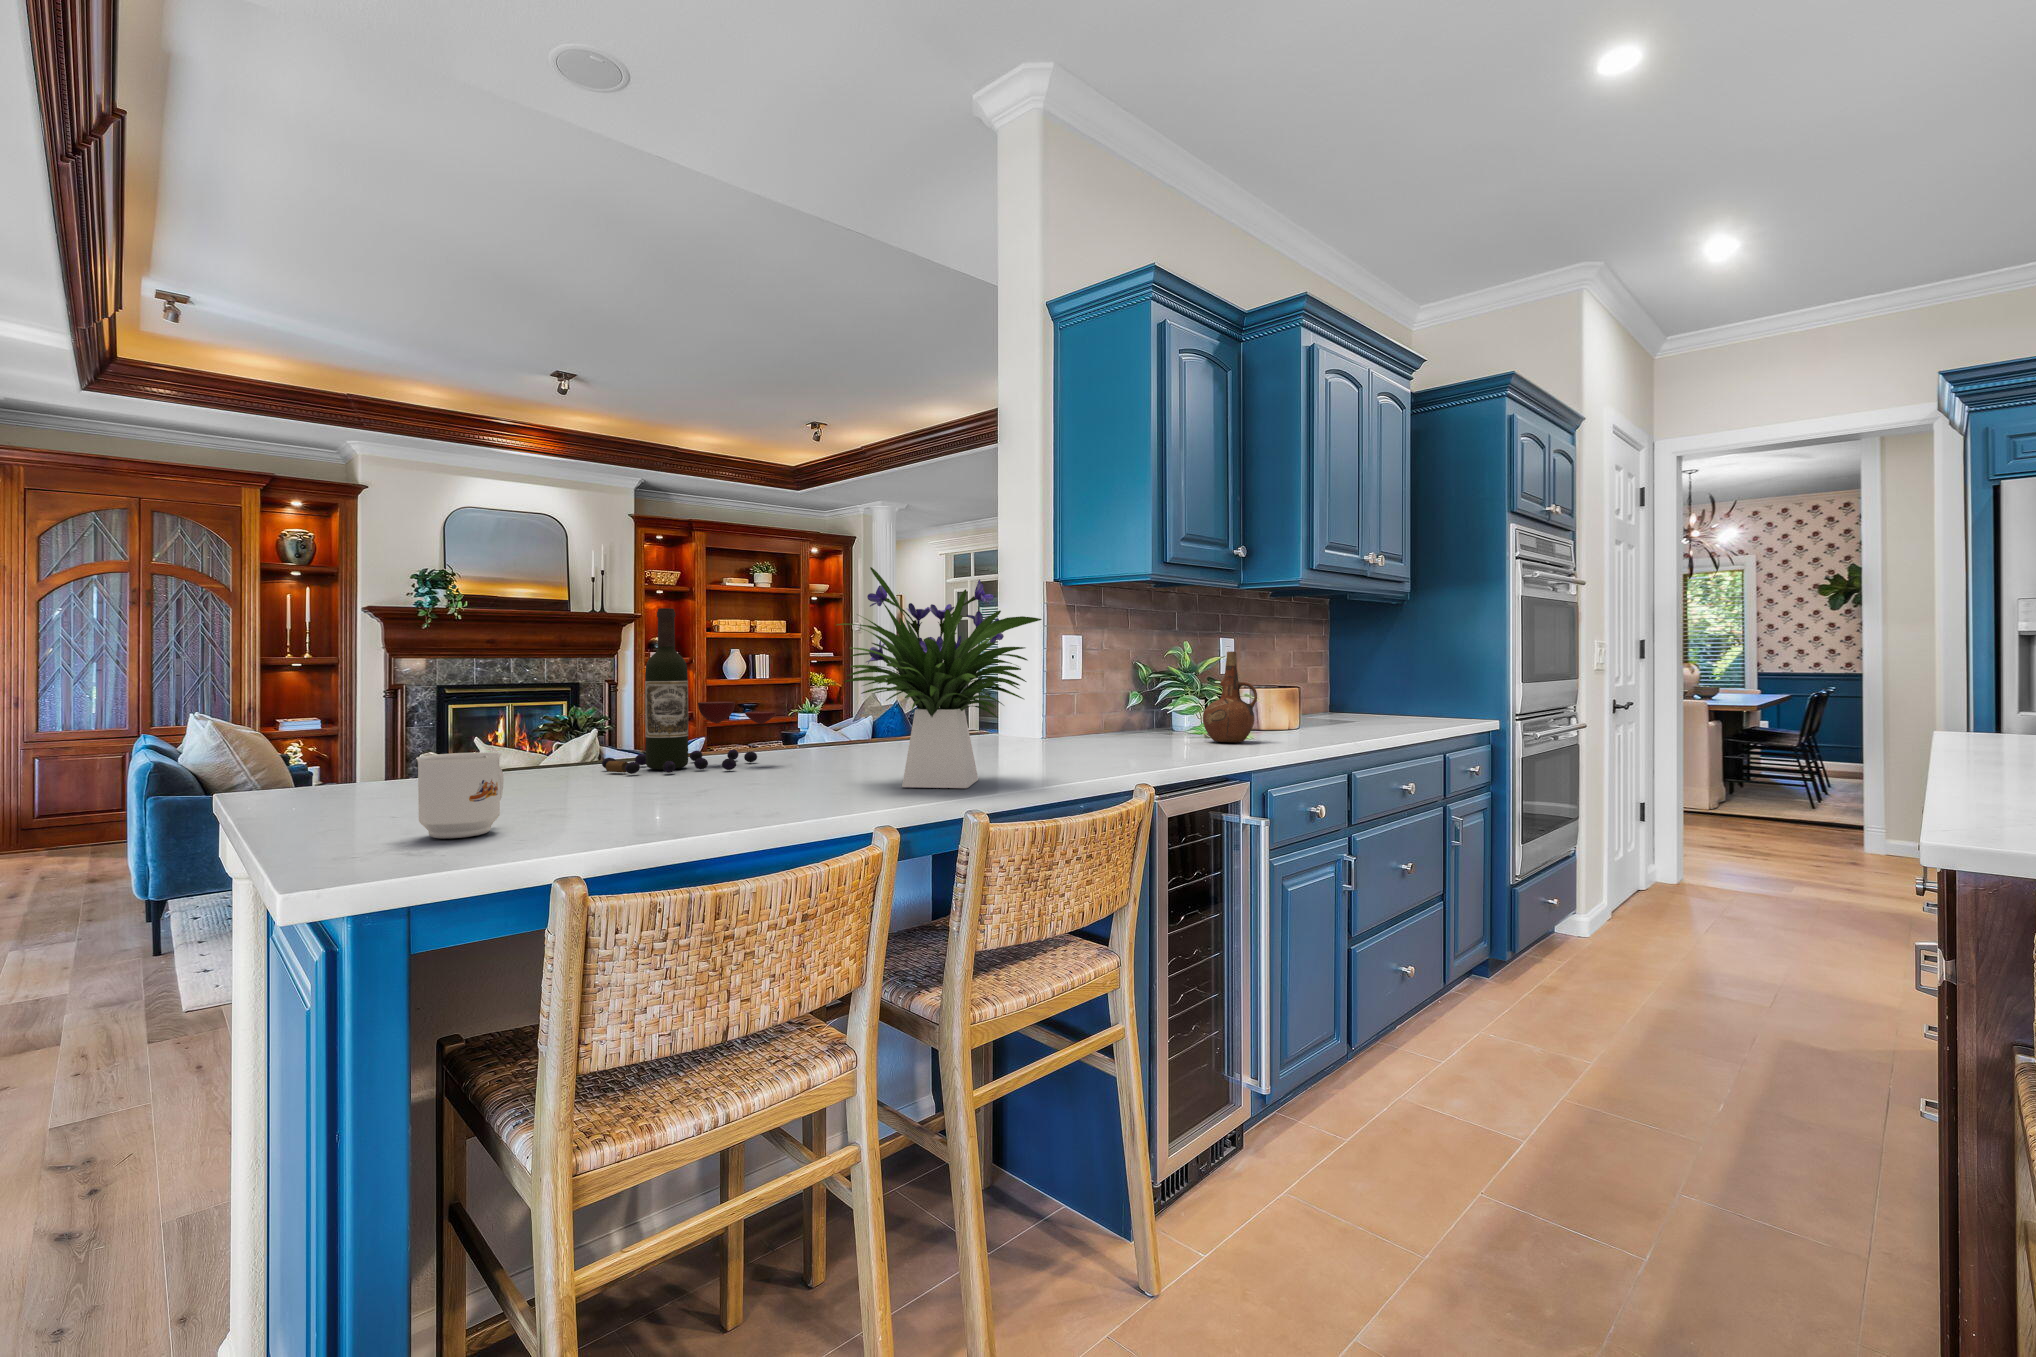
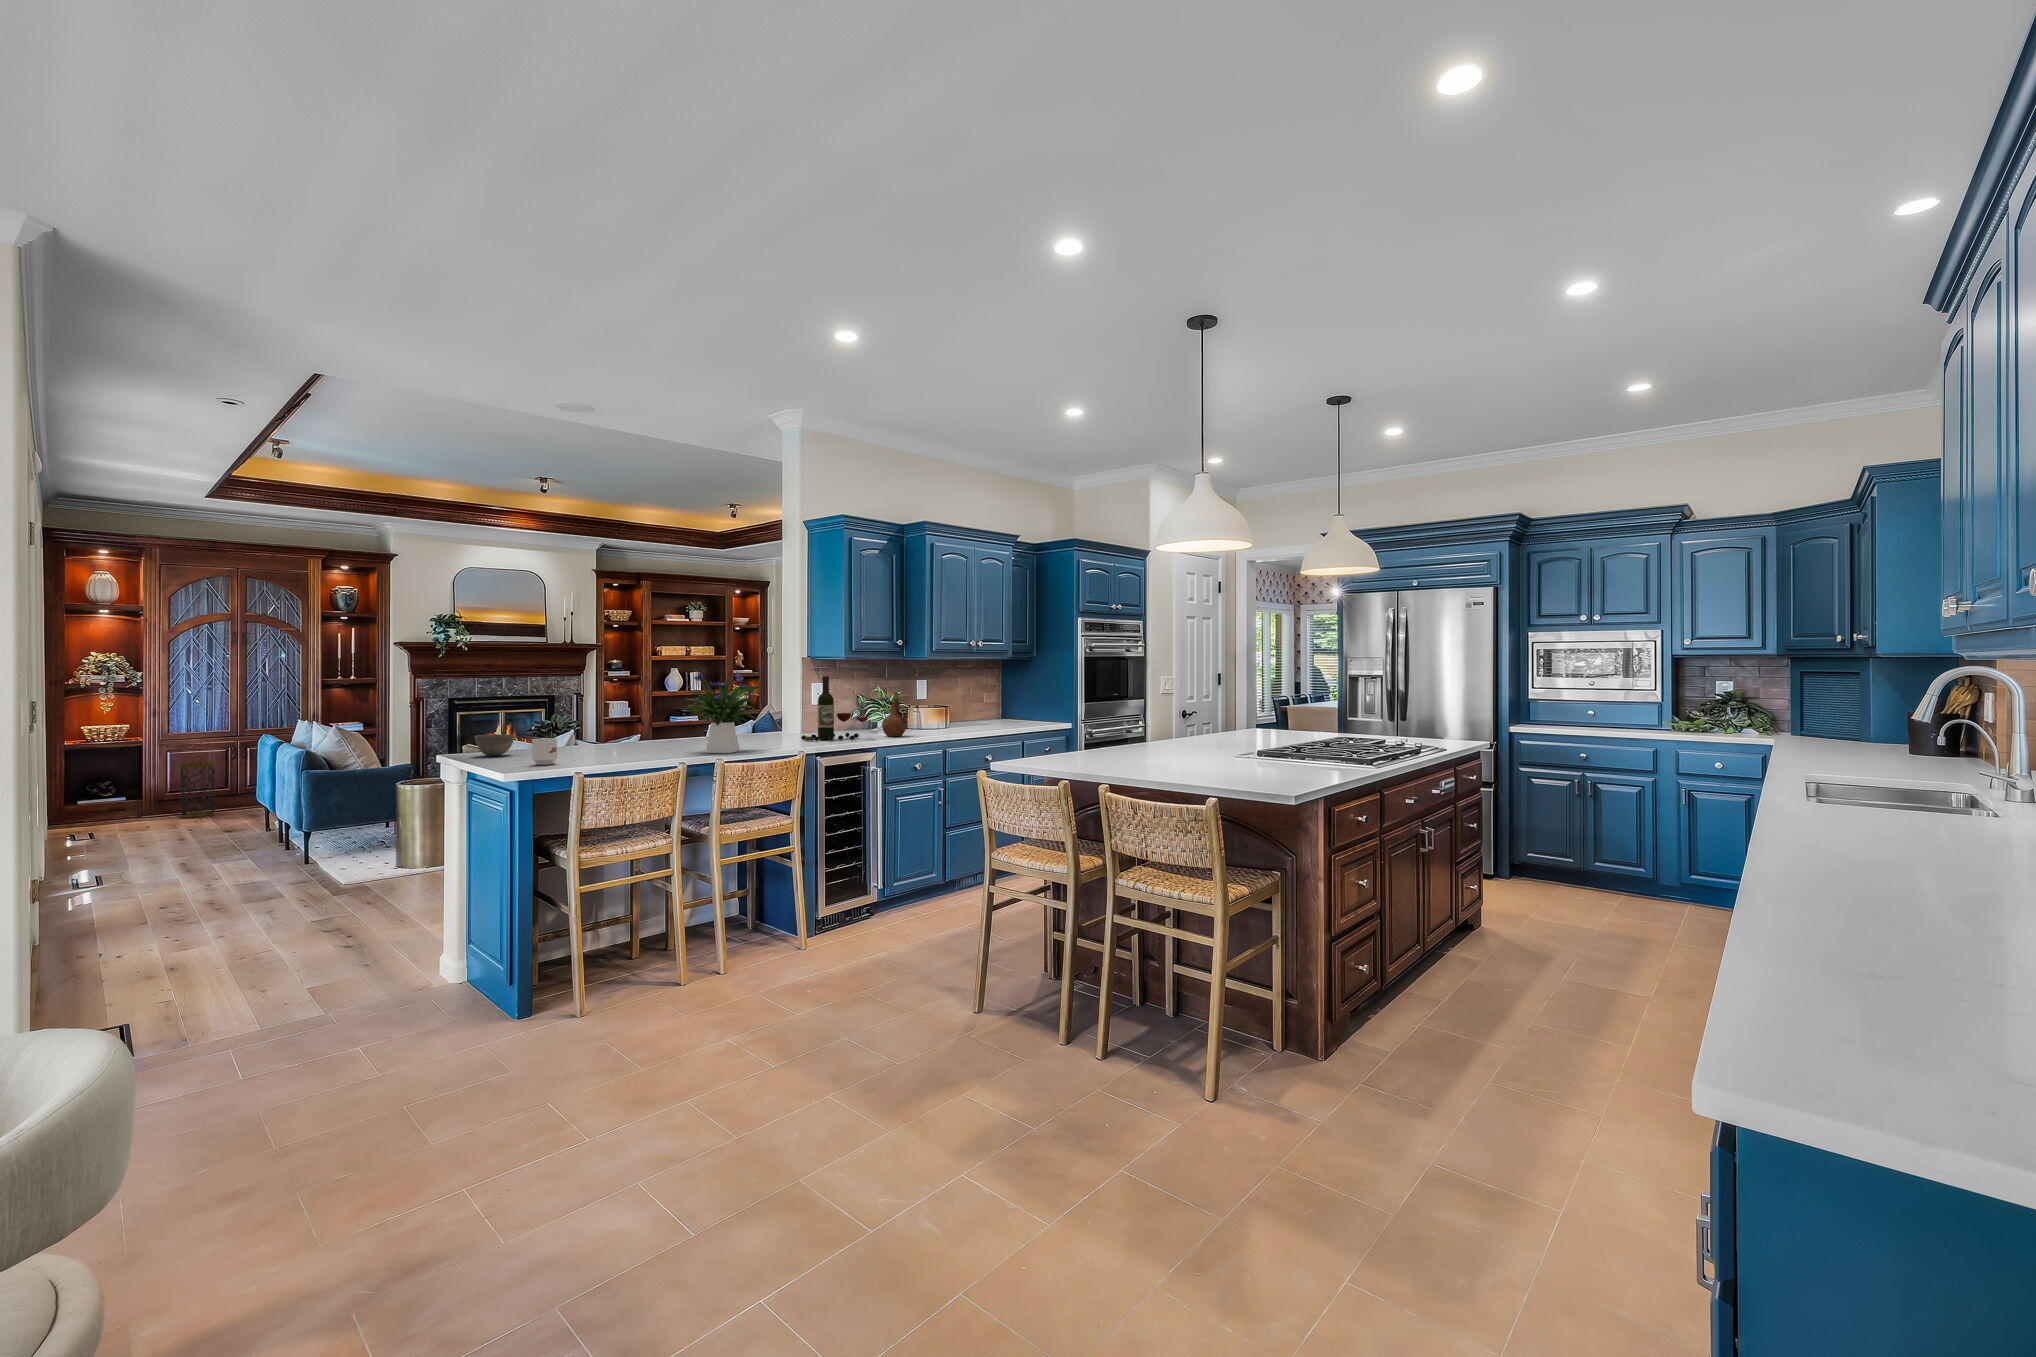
wine bottle: present [602,608,776,774] -> present [801,676,868,741]
bowl: none [303,739,418,796] -> present [474,734,515,756]
trash can: none [46,772,101,853] -> present [180,762,215,818]

